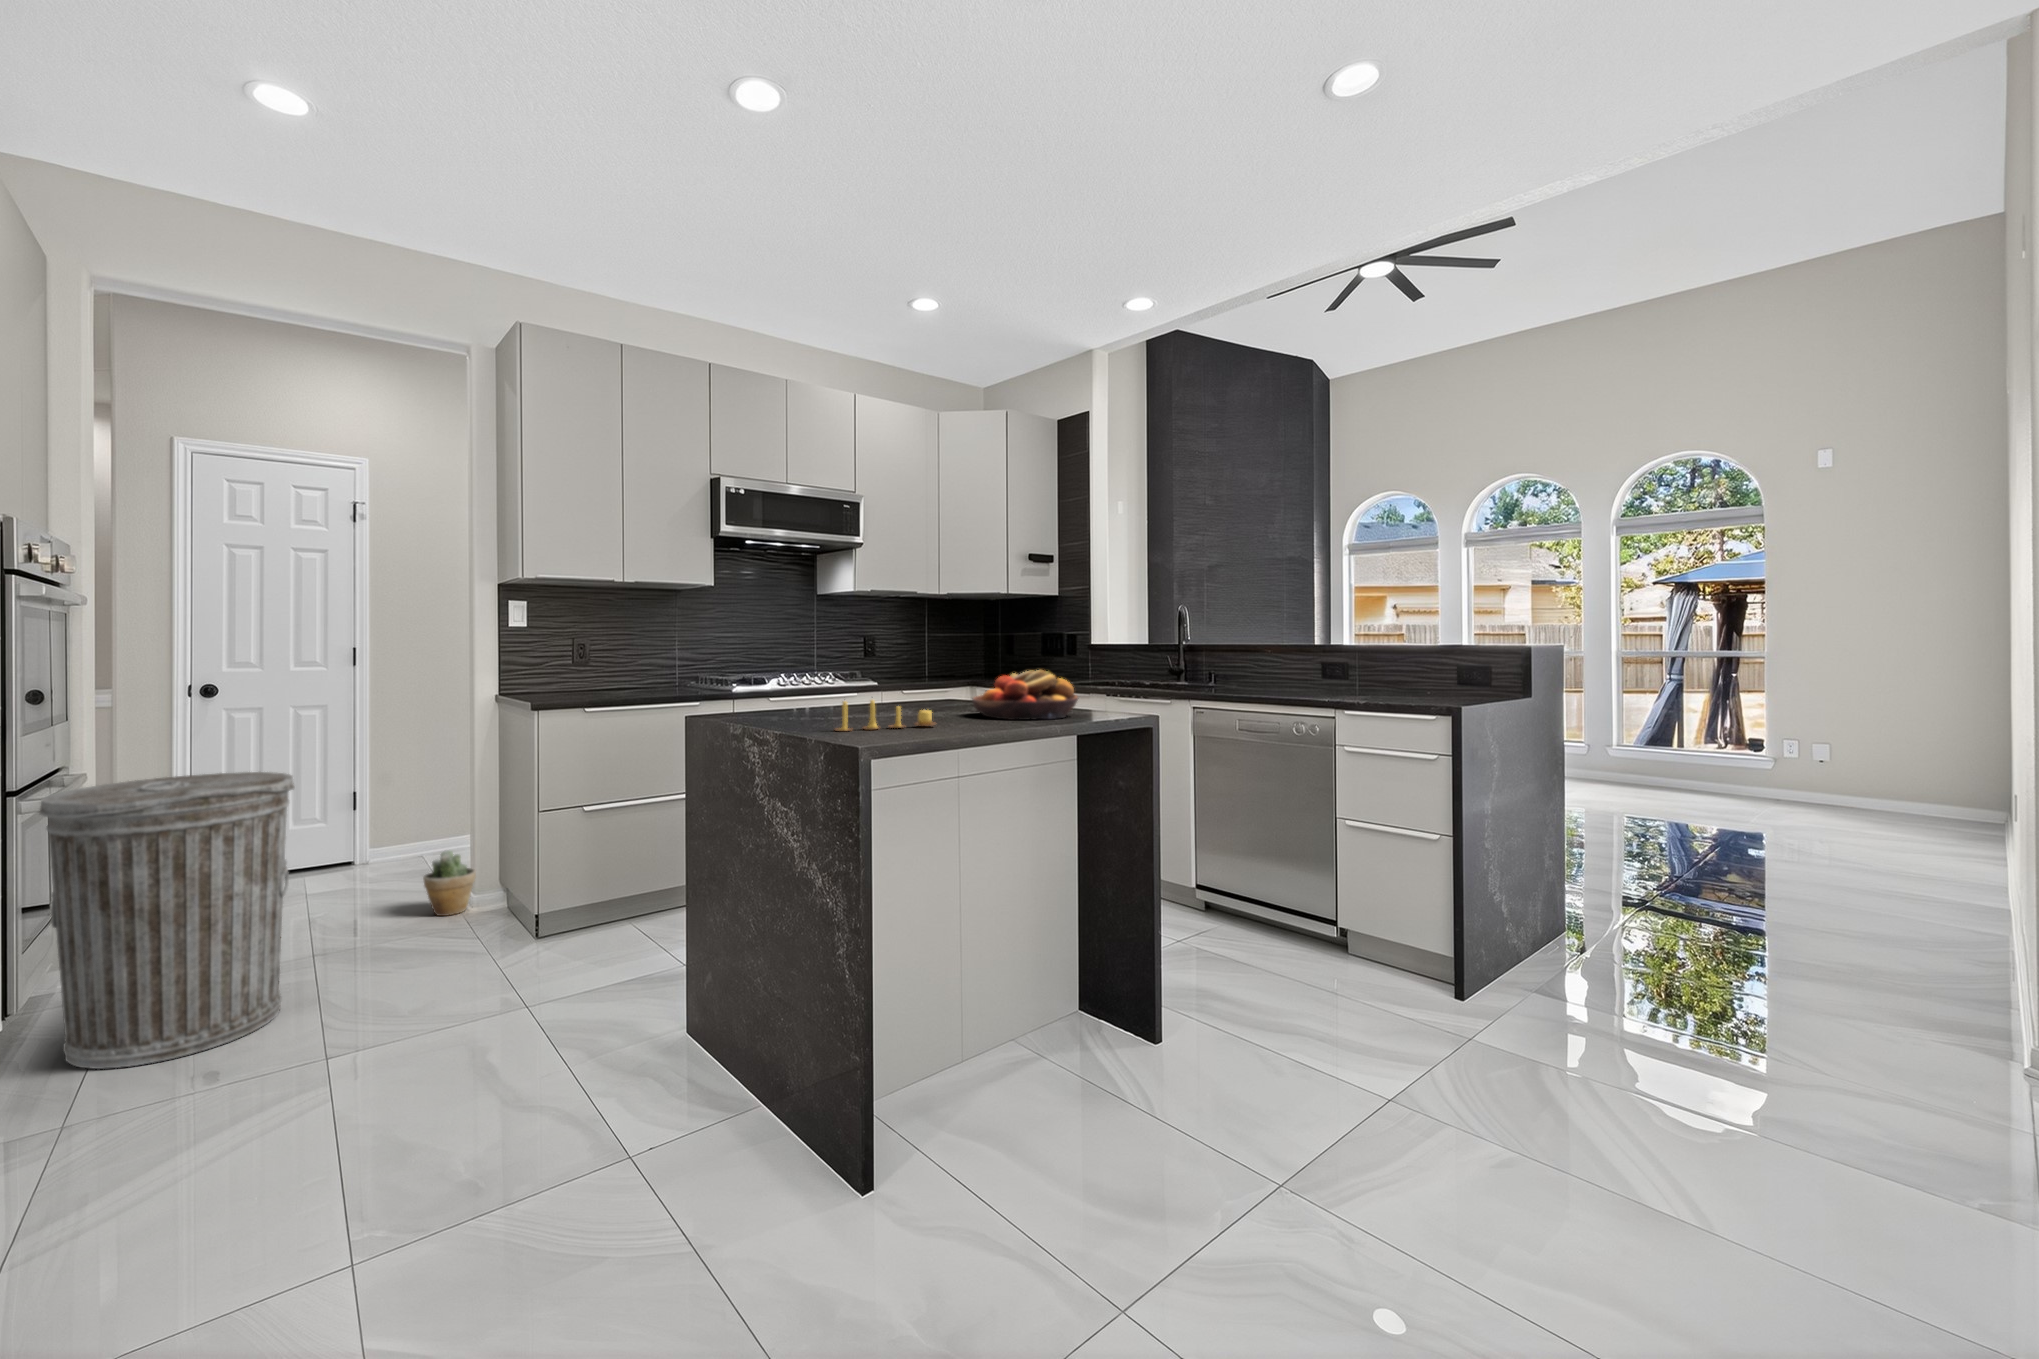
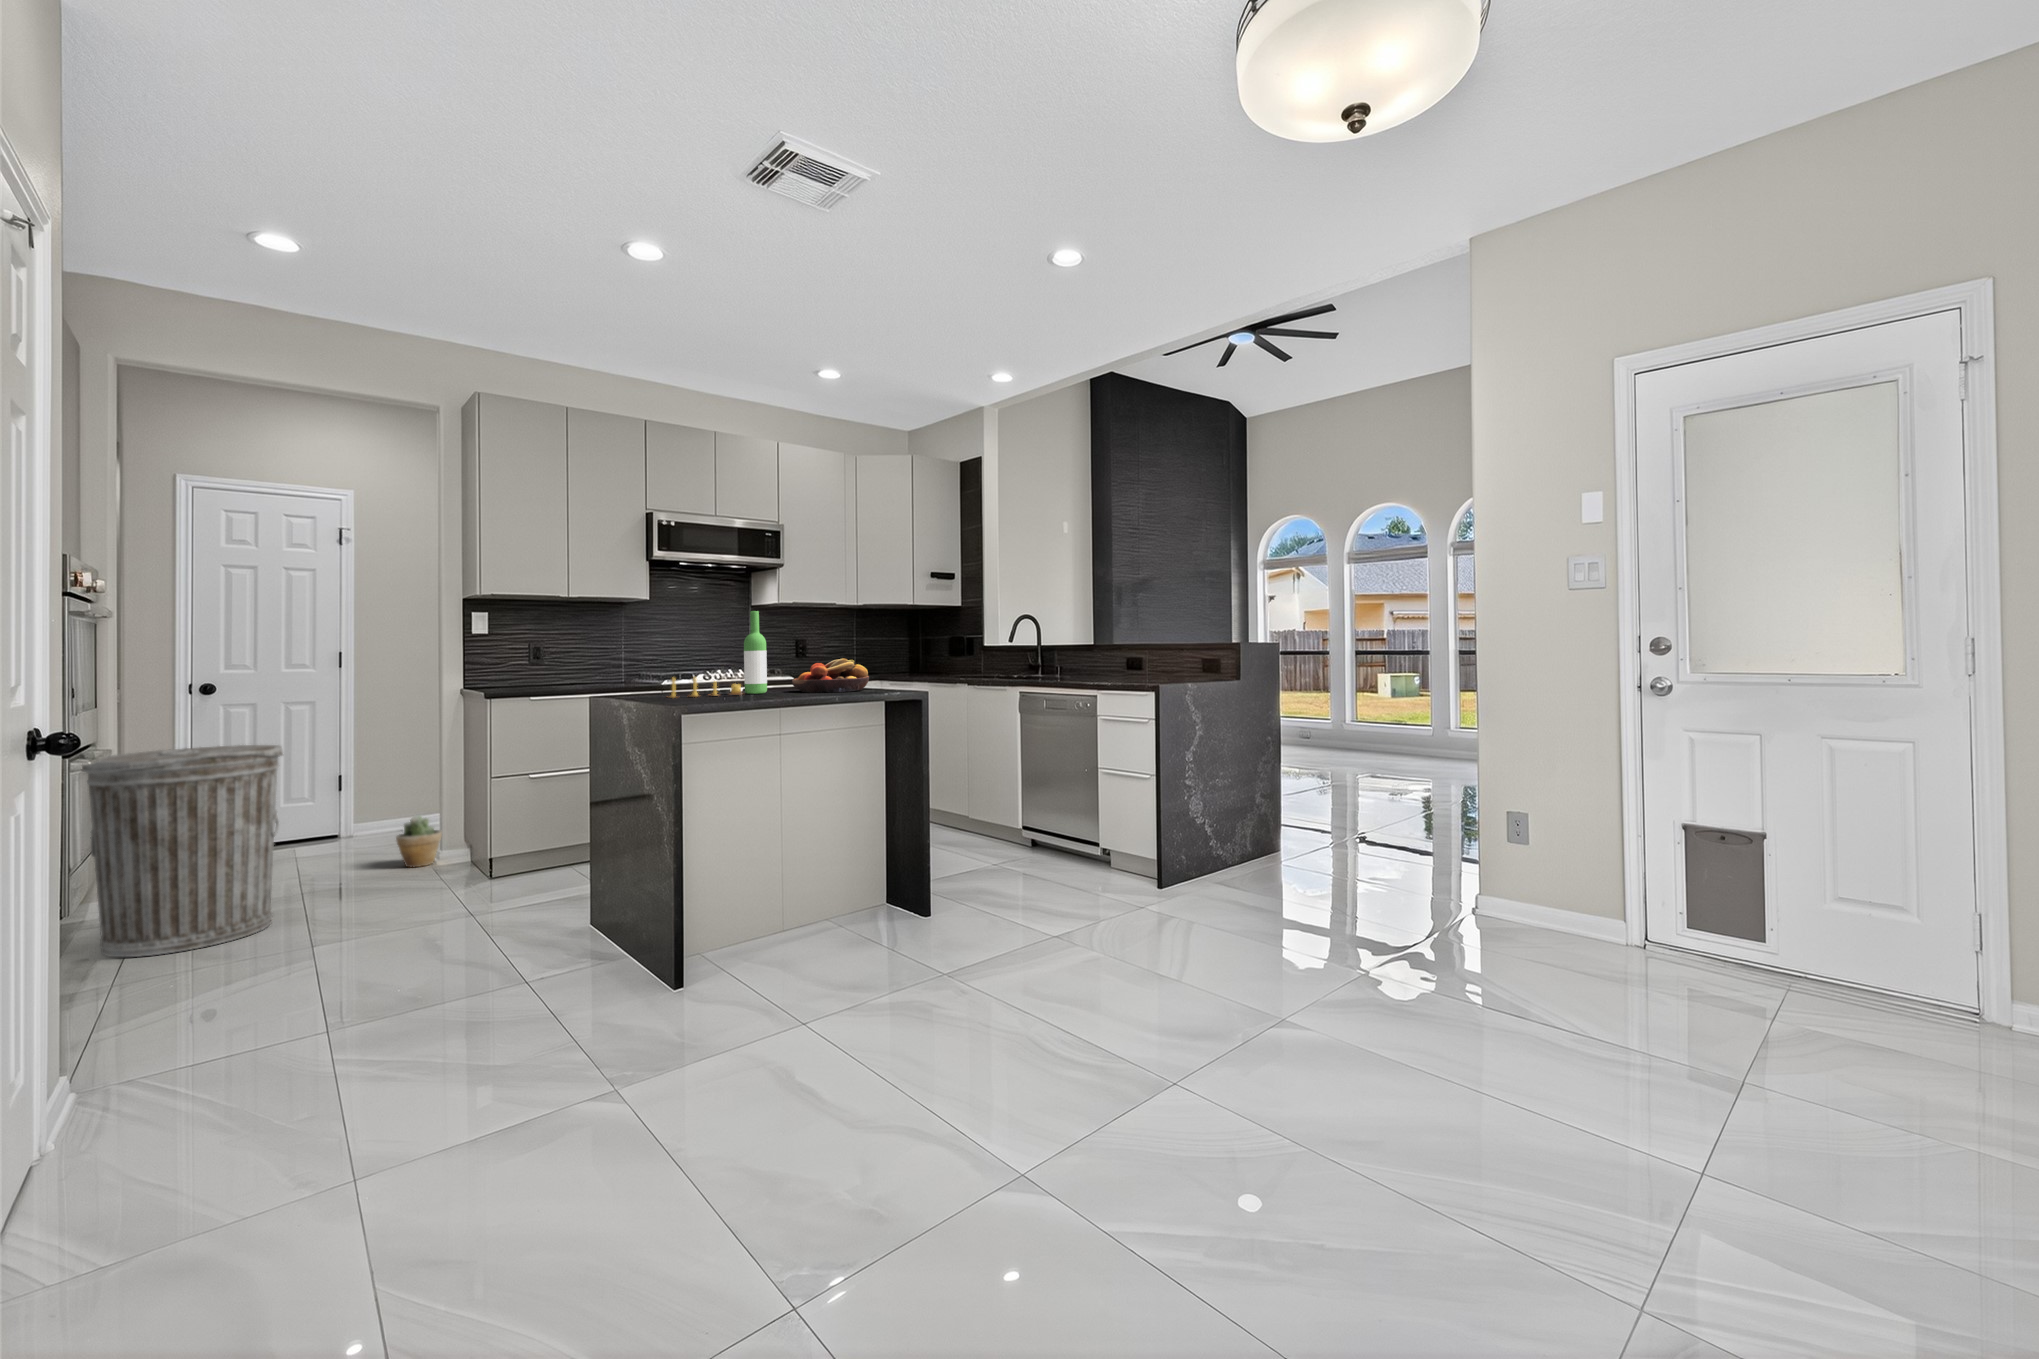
wine bottle: none [921,602,952,722] -> present [744,611,767,694]

